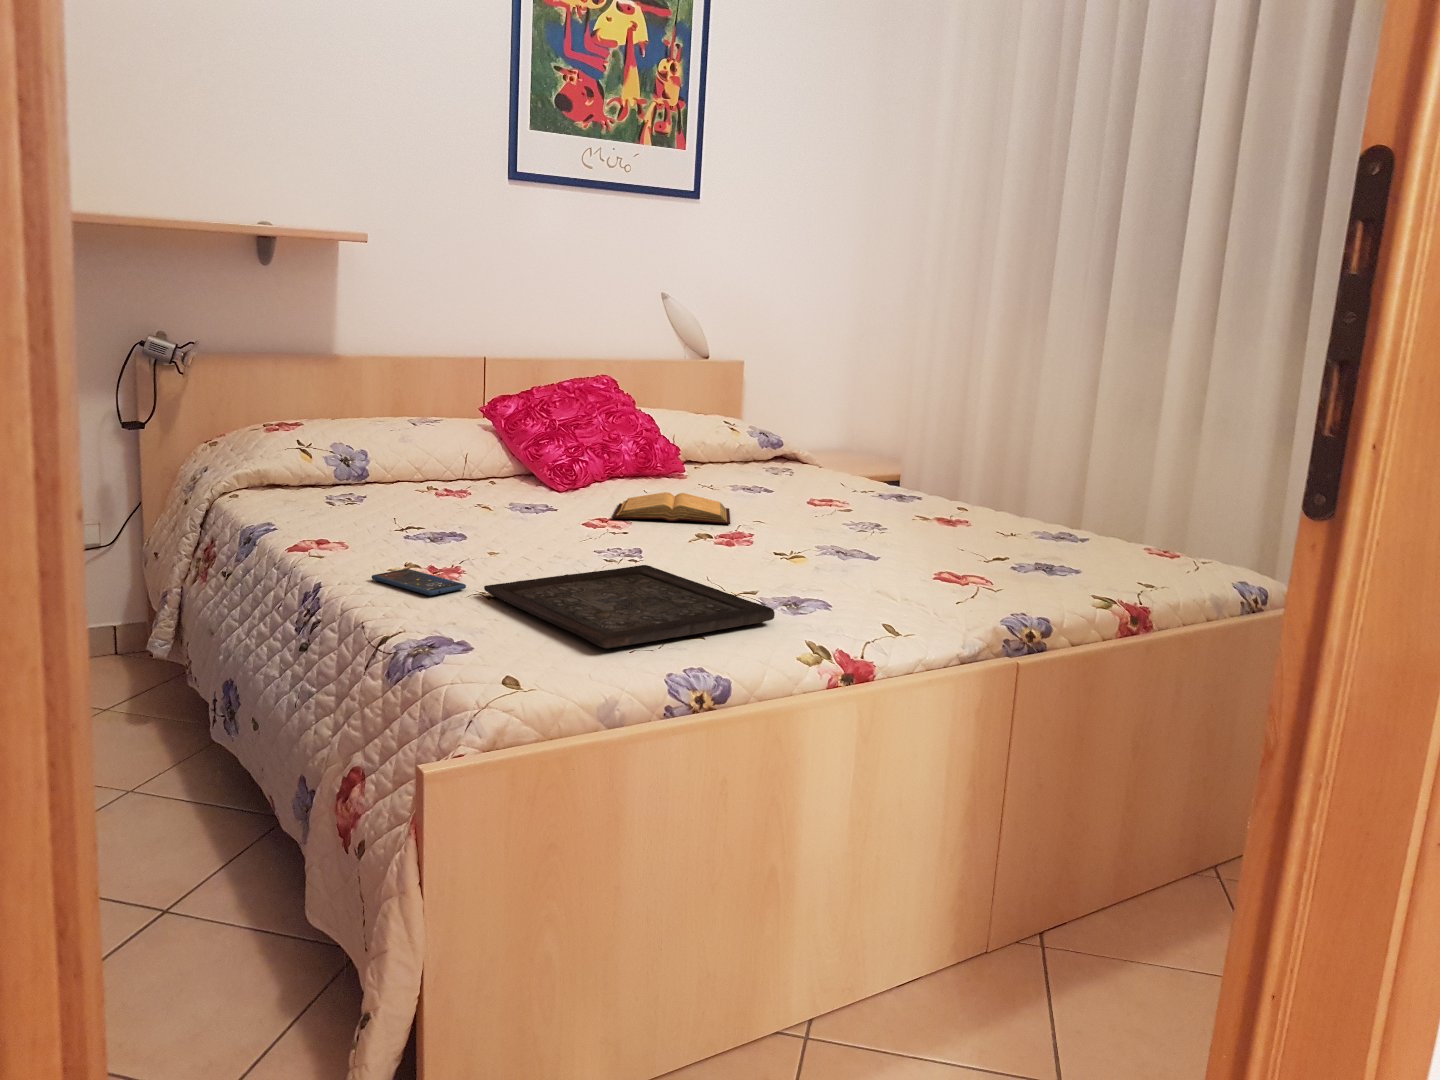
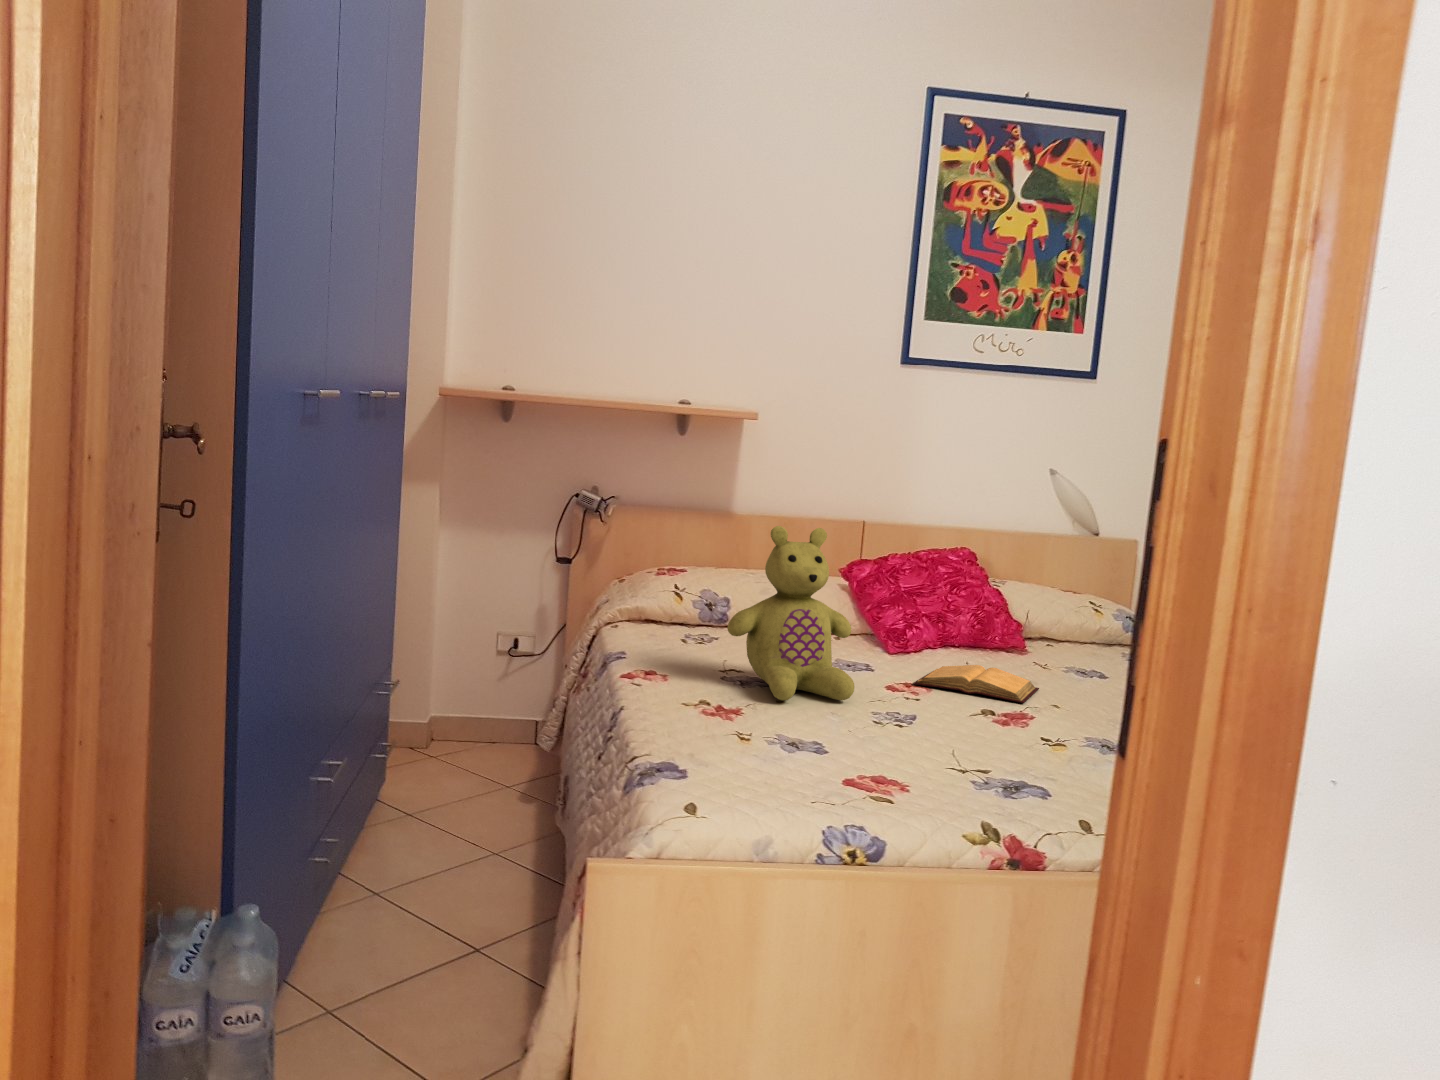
stuffed bear: none [419,353,573,551] -> present [727,526,854,700]
tray: present [484,565,775,648] -> none [735,728,970,798]
smartphone: present [372,569,466,595] -> none [658,705,726,730]

